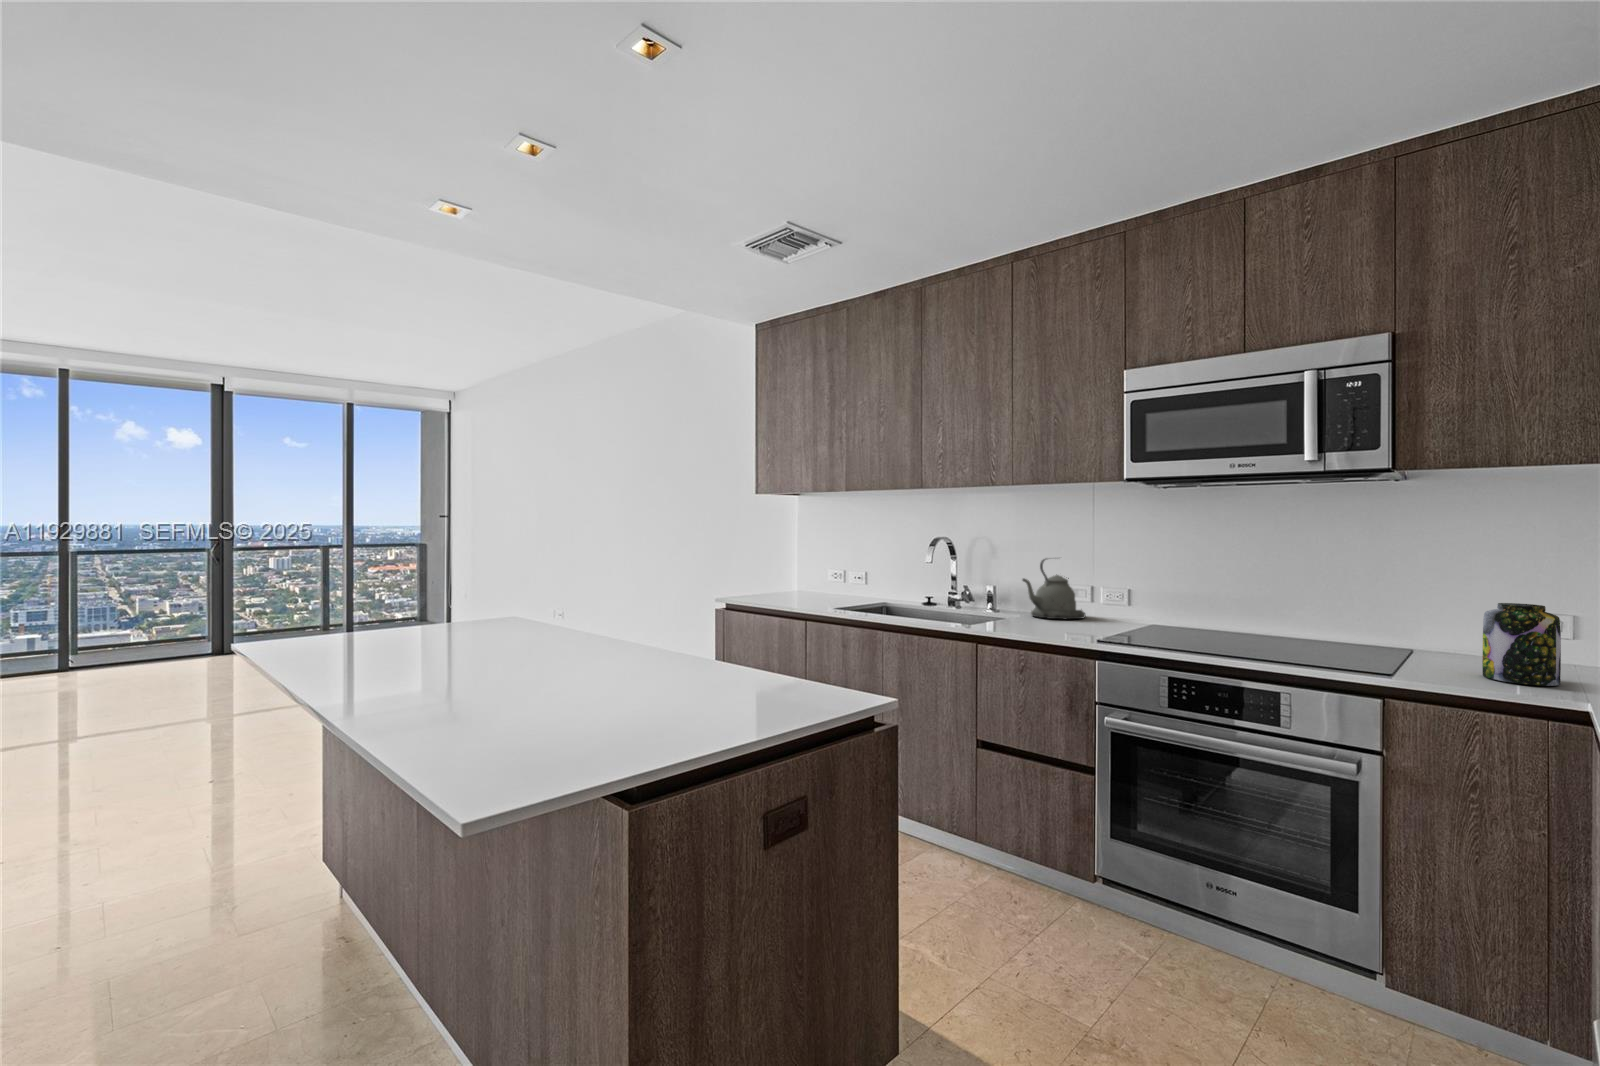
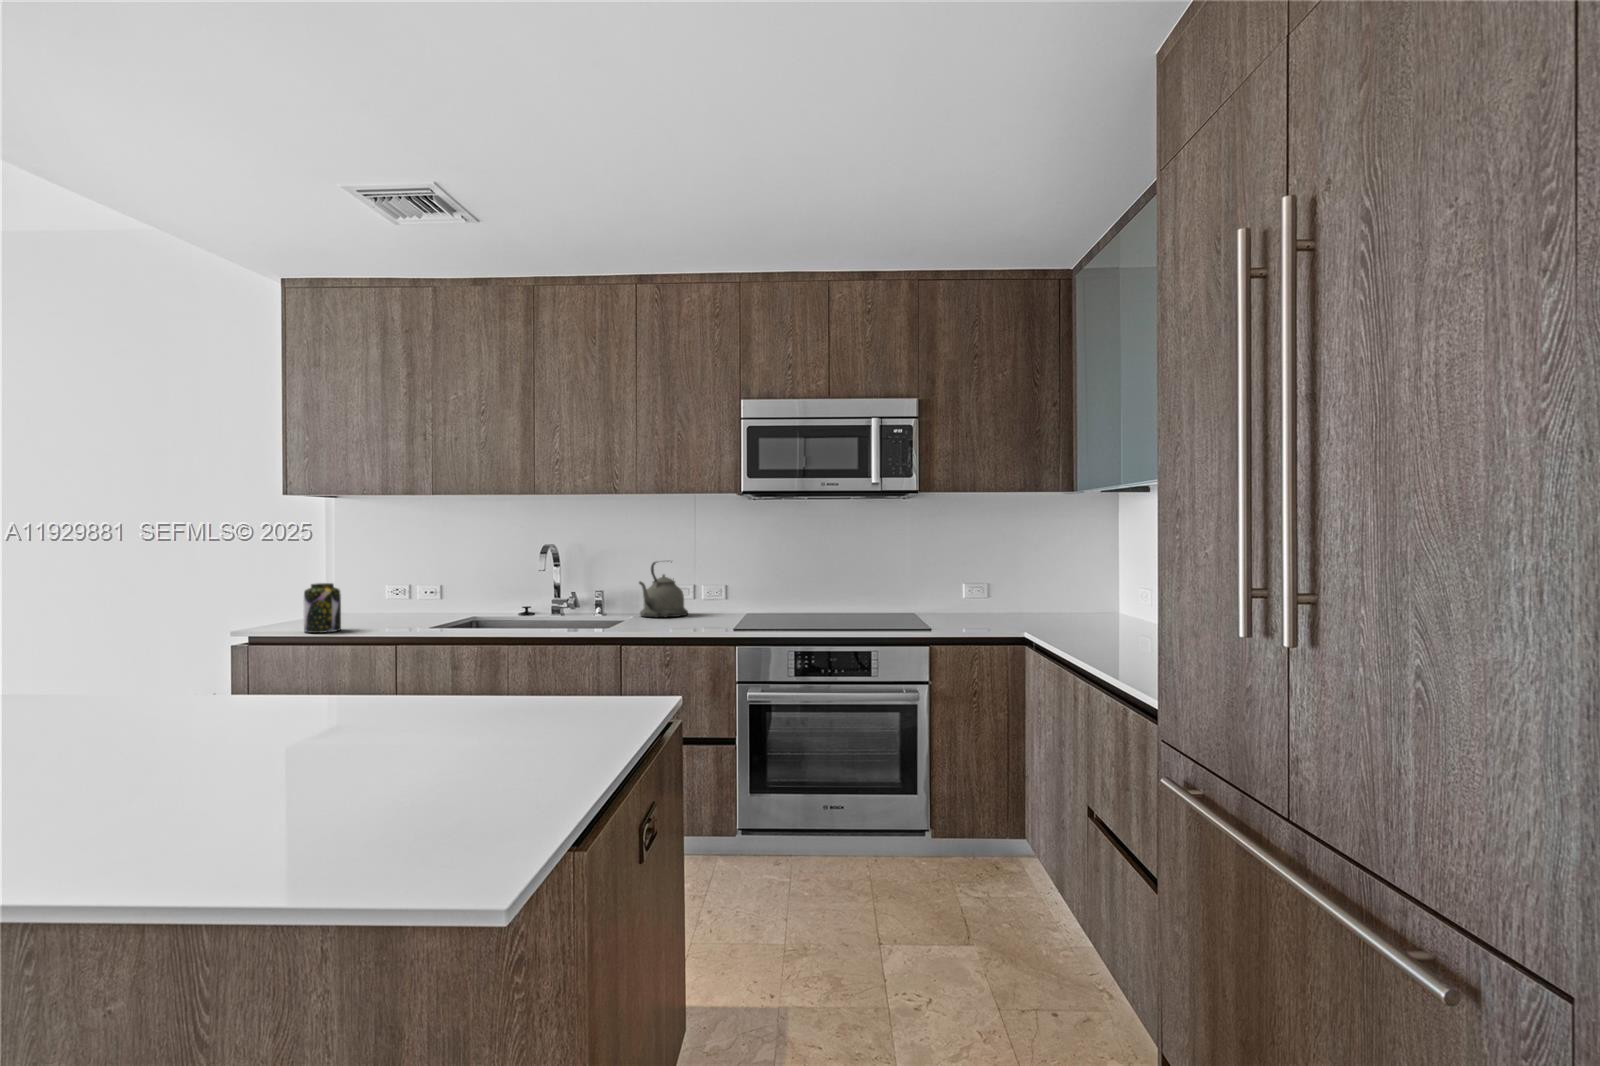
jar: present [1482,603,1561,686] -> present [304,583,341,633]

